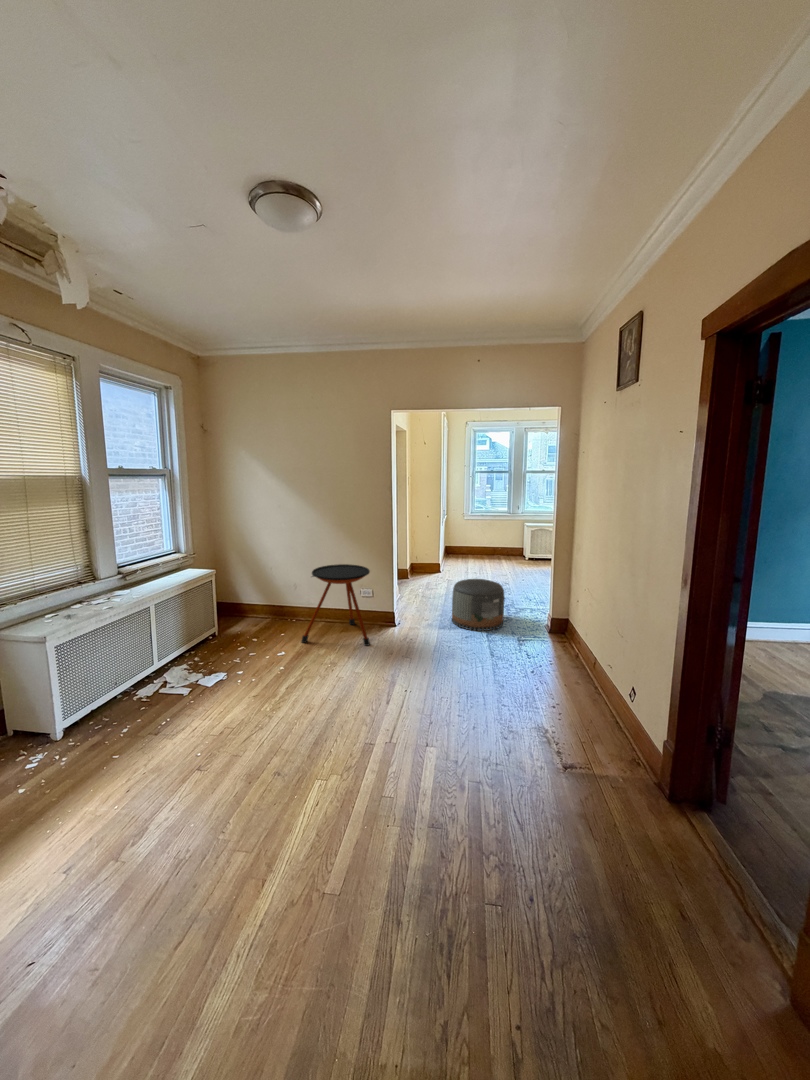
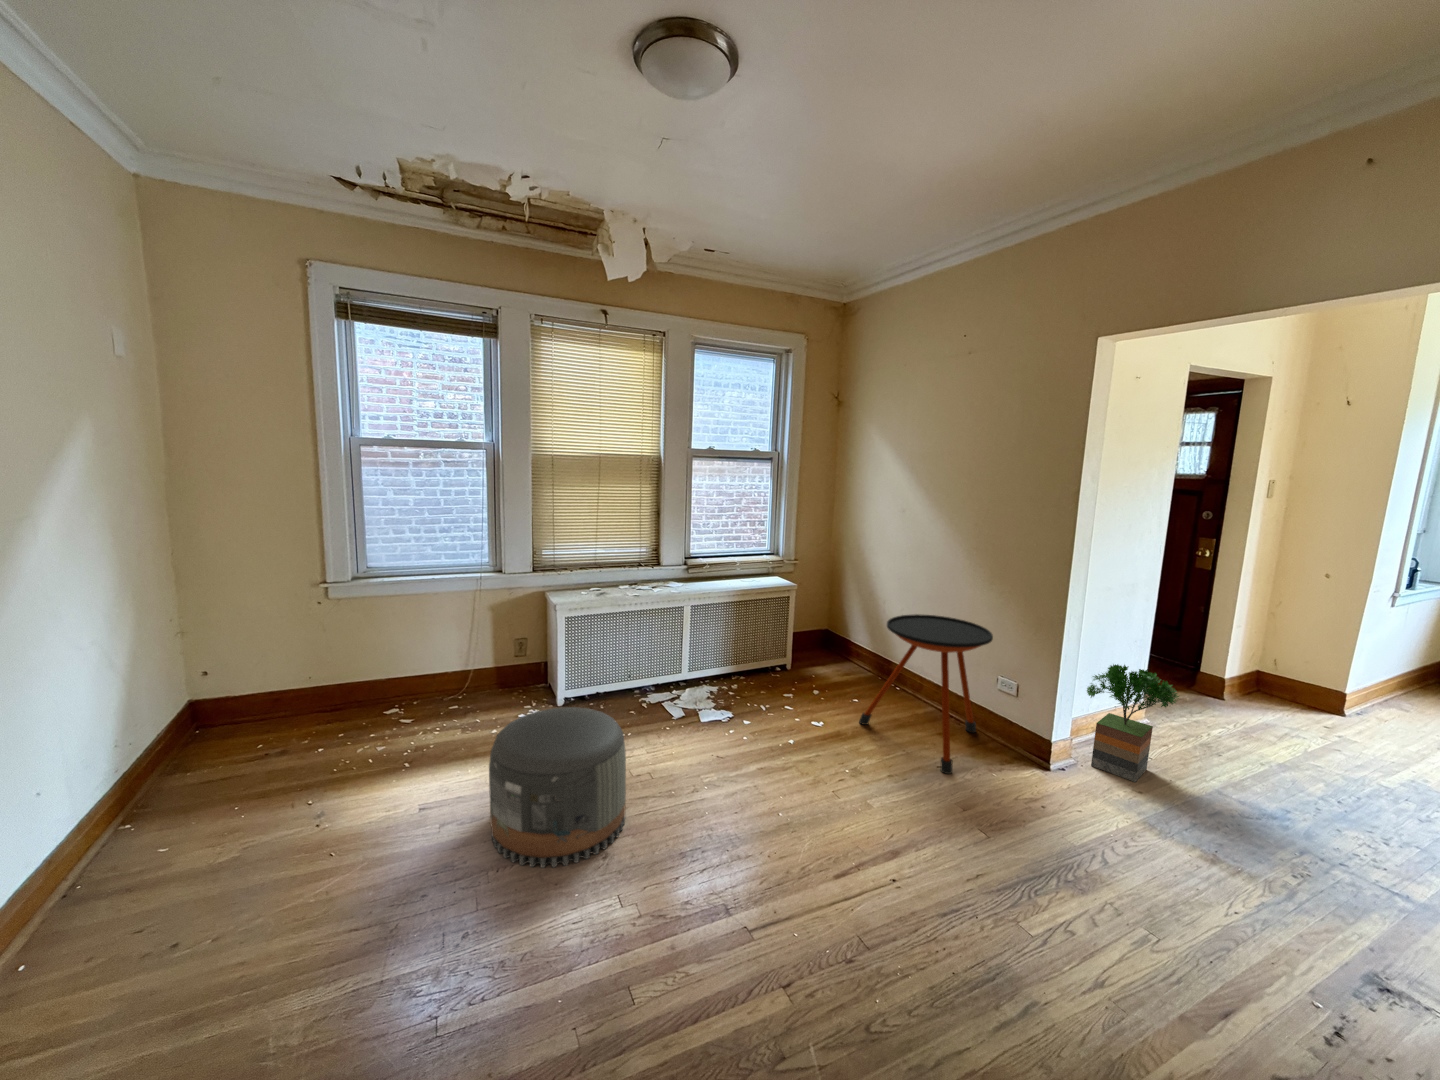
potted tree: none [396,567,433,618] -> present [1087,664,1179,782]
pouf: present [452,579,505,631] -> present [489,707,626,868]

